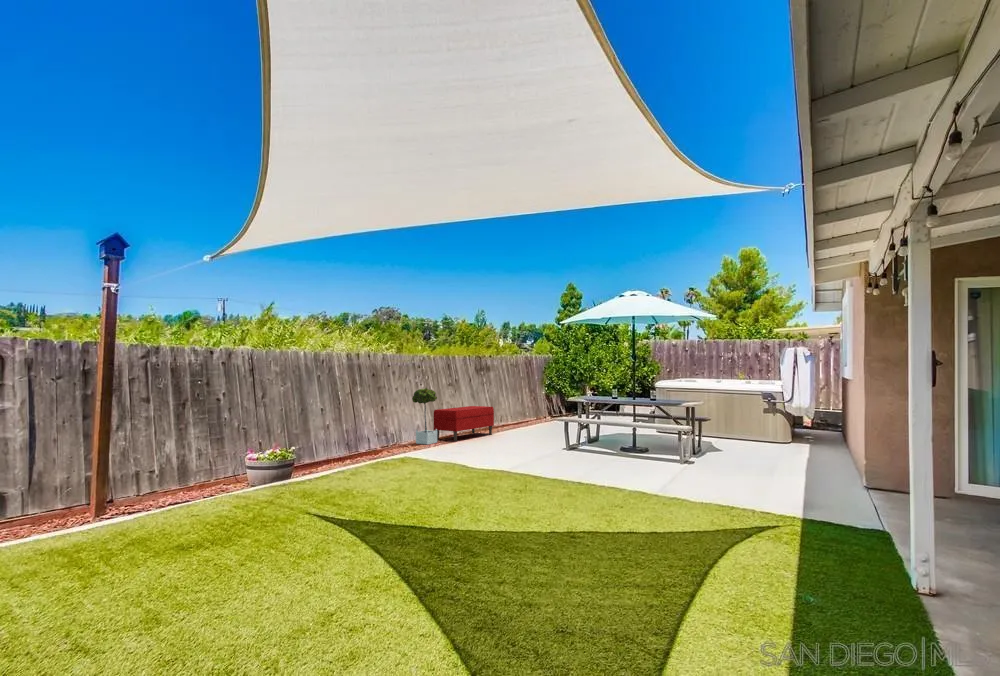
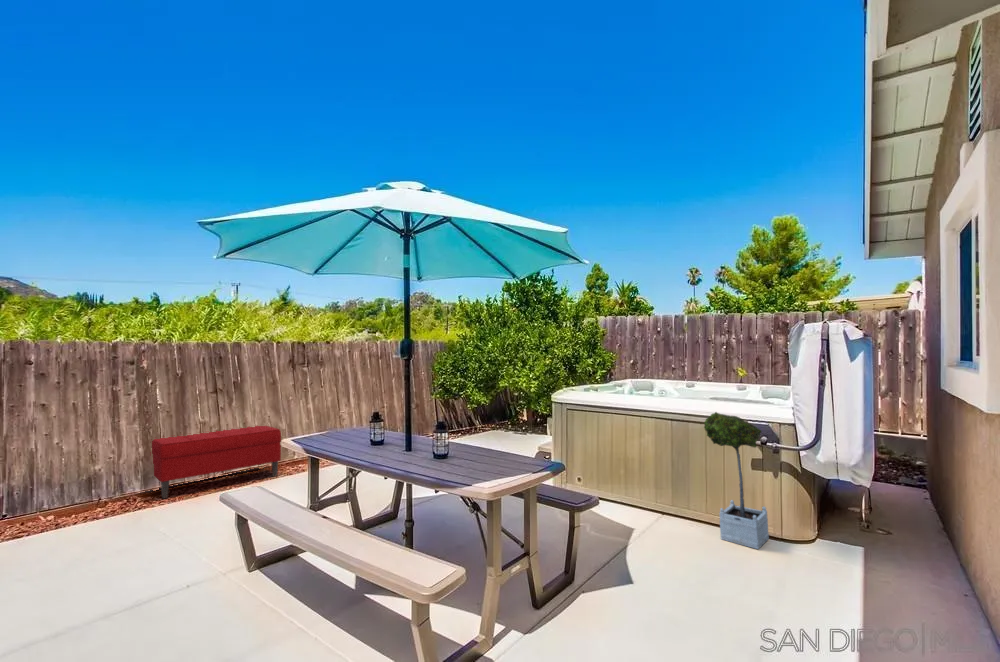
potted tree: present [412,388,437,444] -> present [704,412,769,549]

